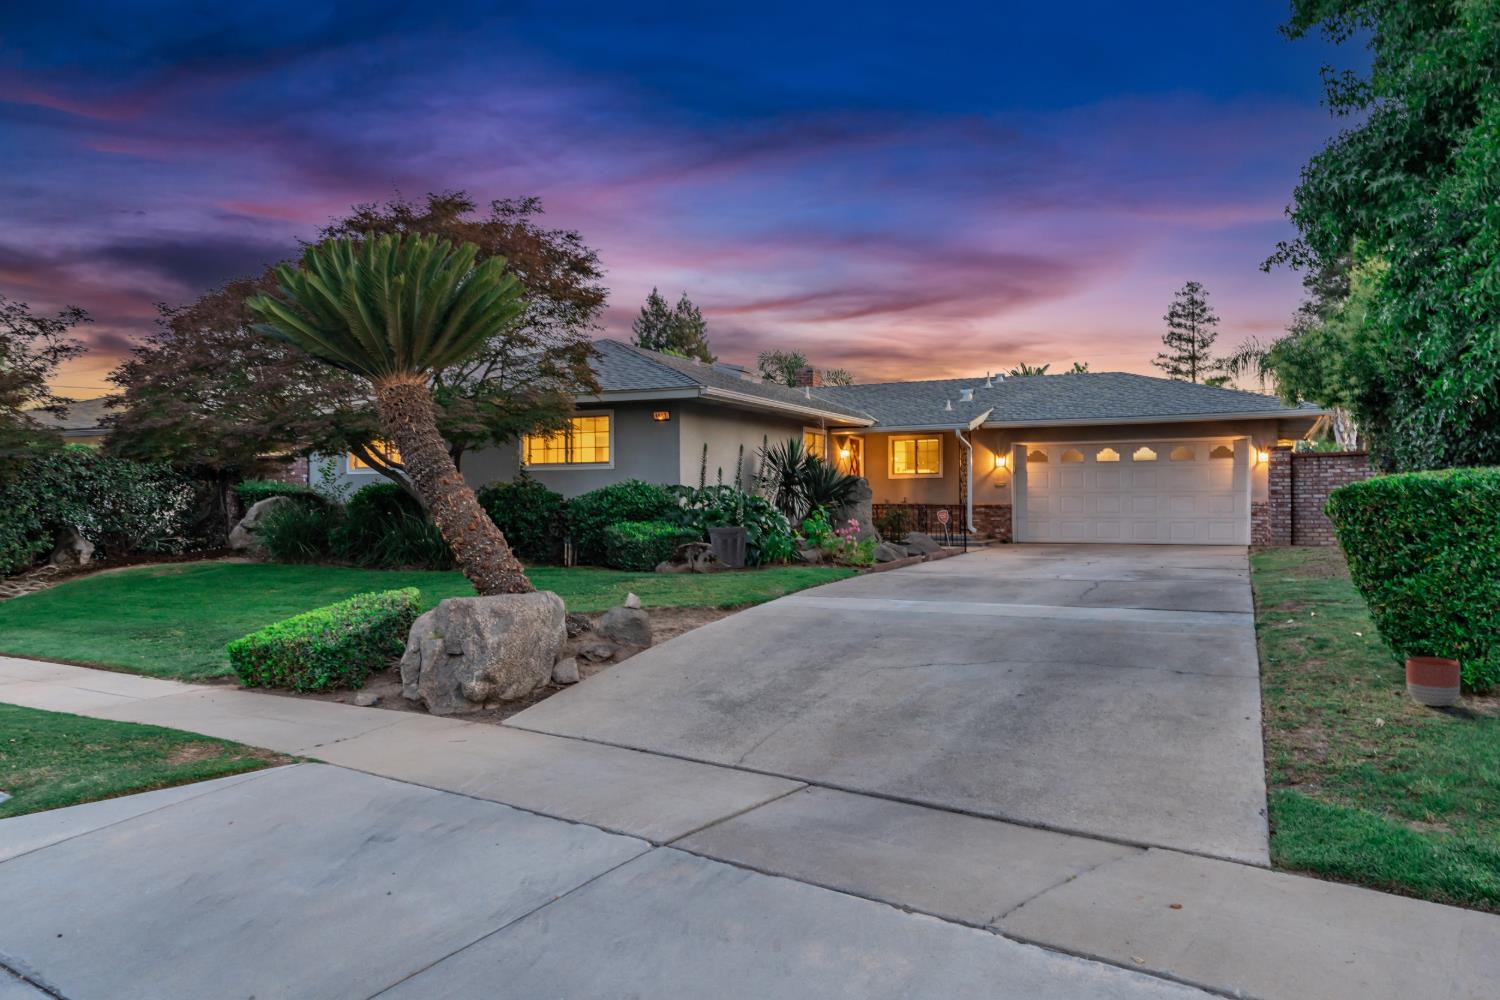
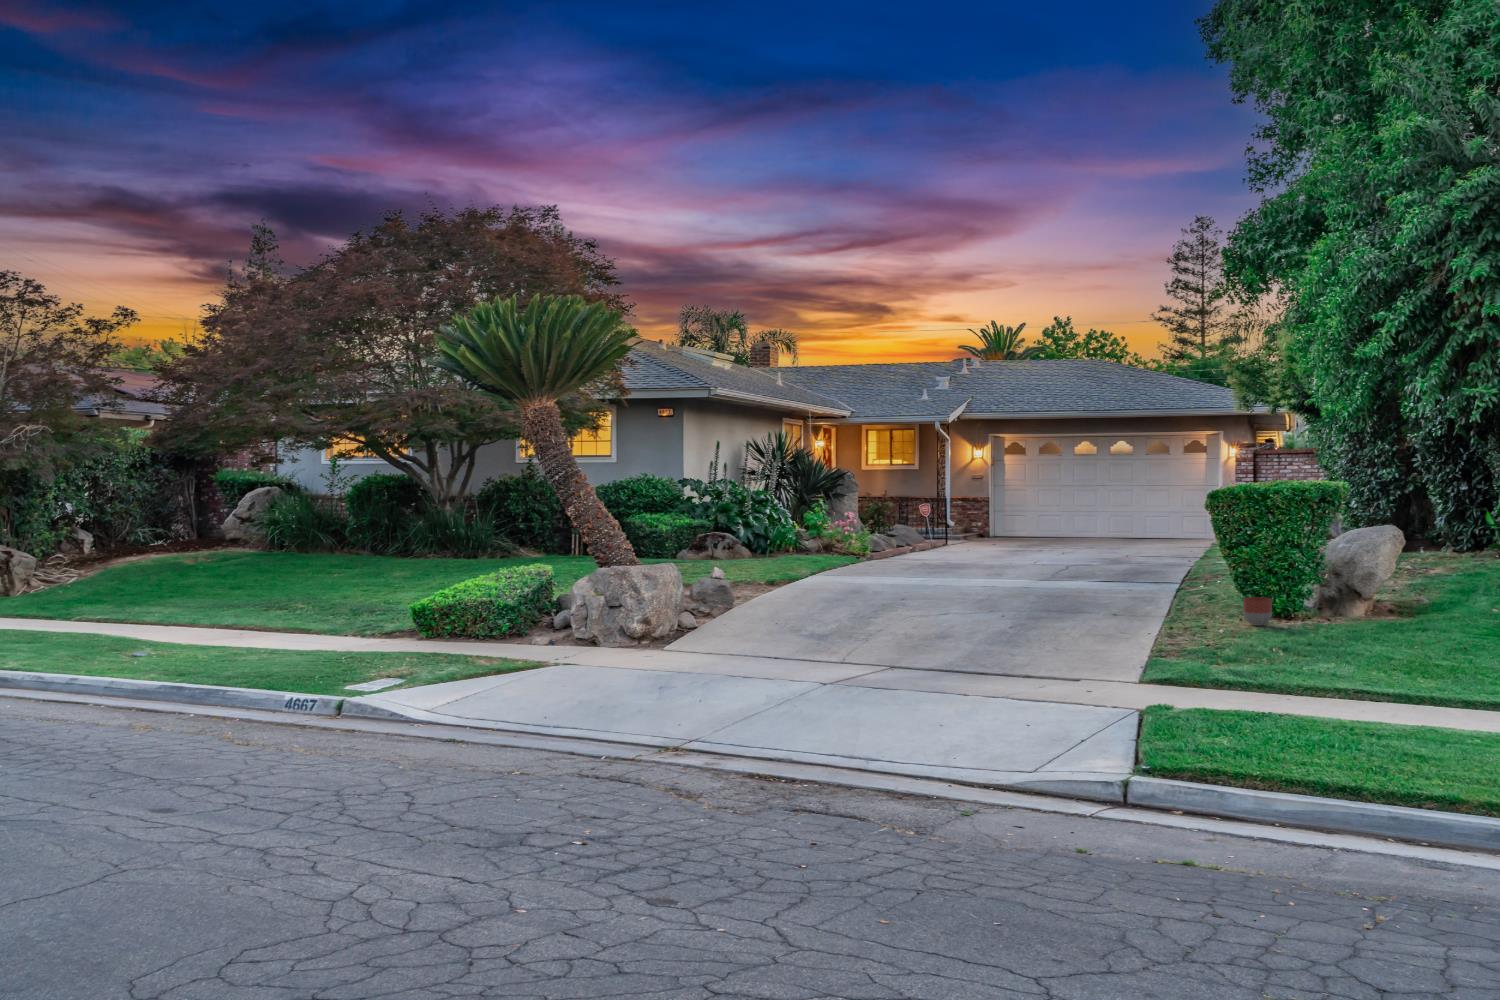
trash can: present [708,523,748,569] -> none [719,515,757,557]

